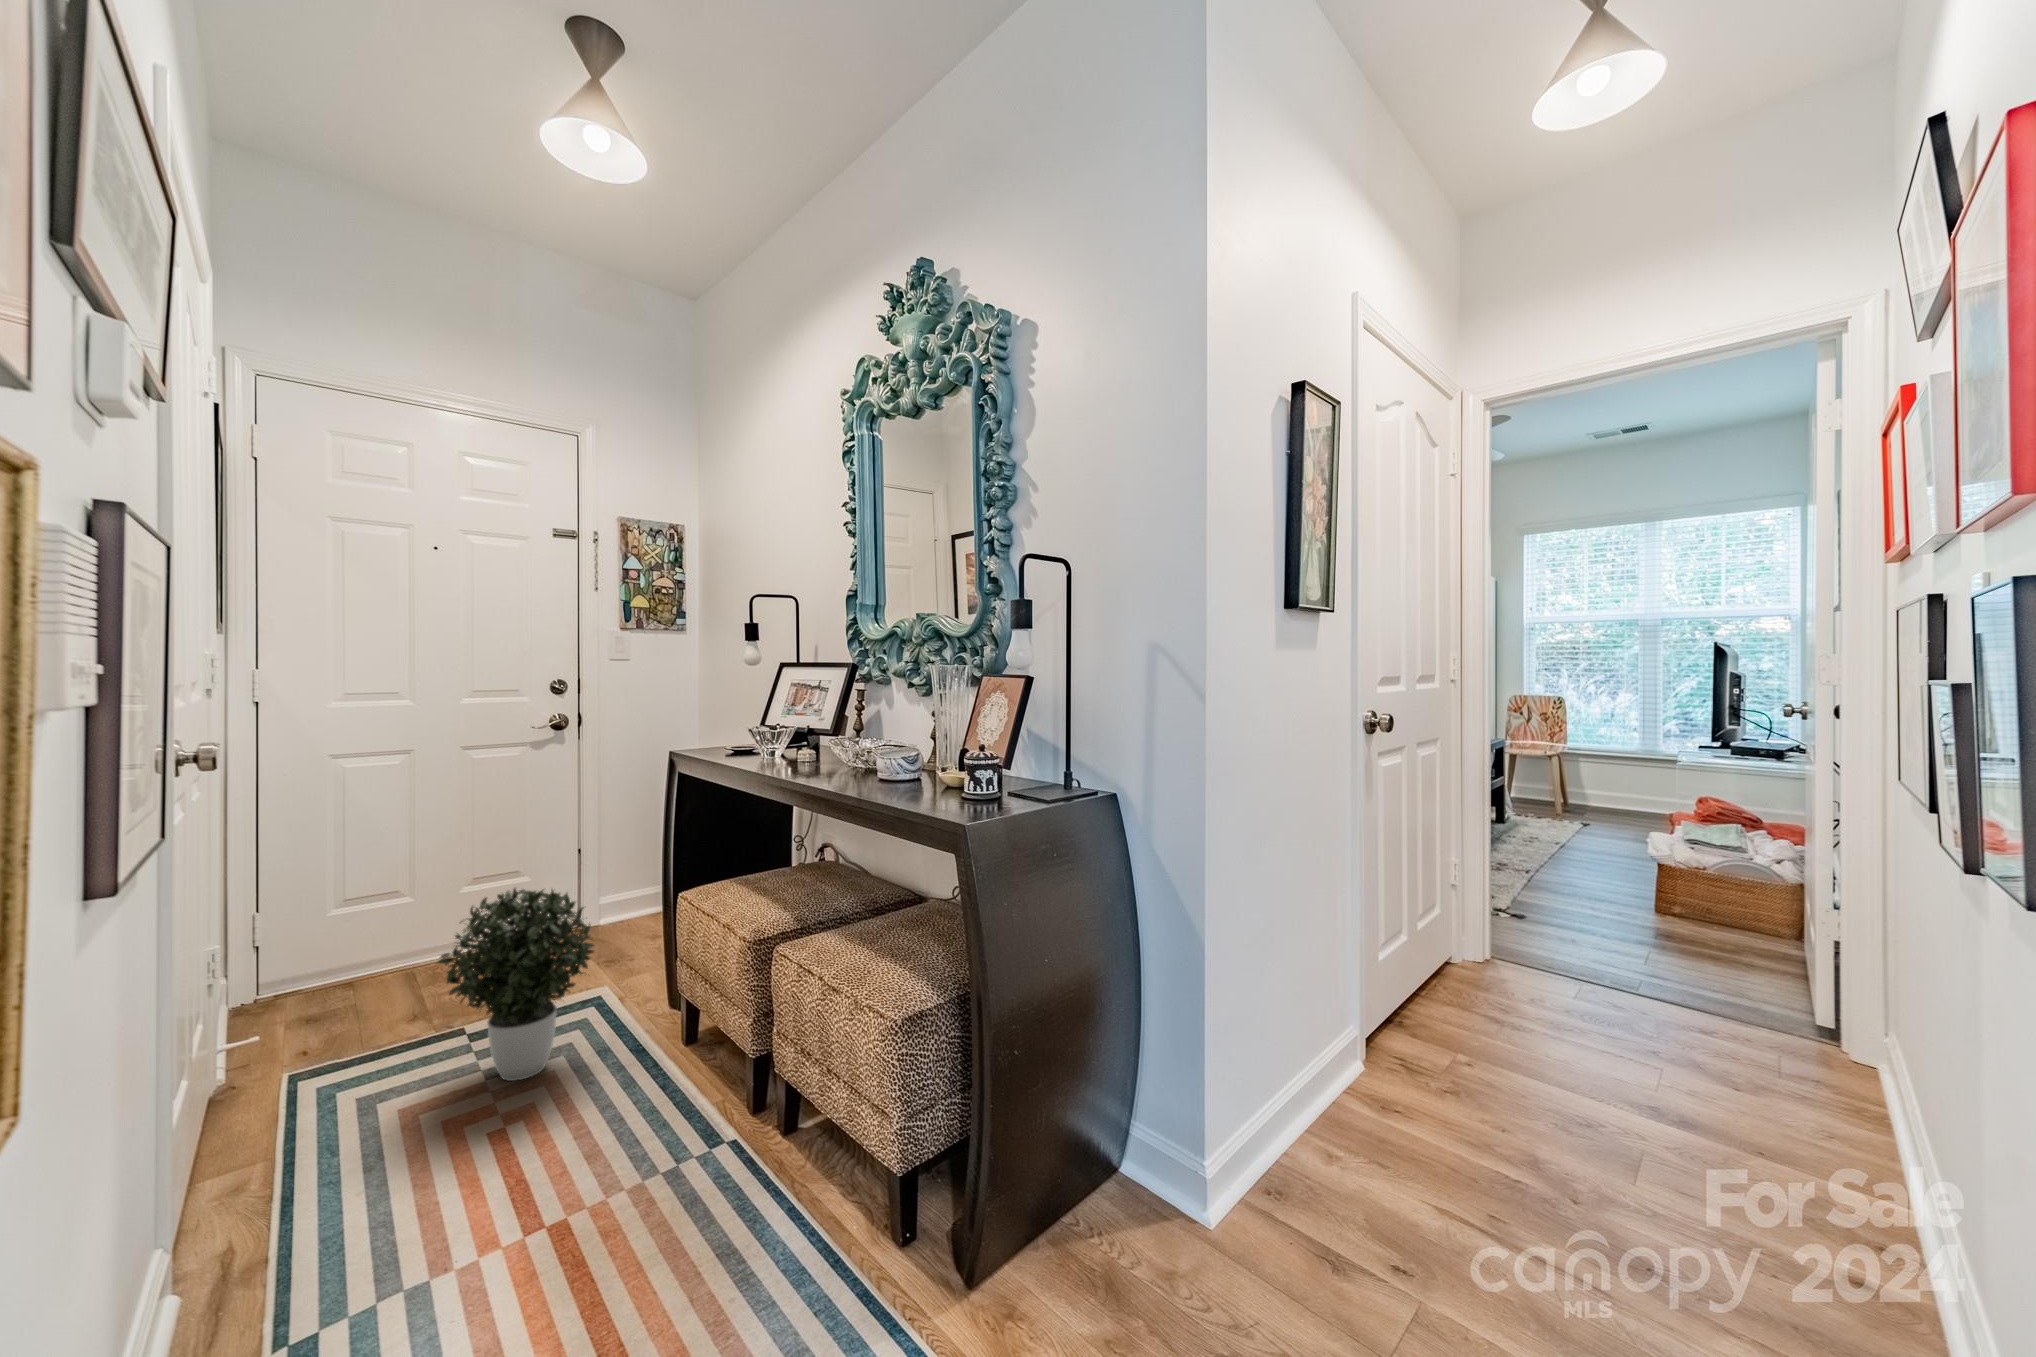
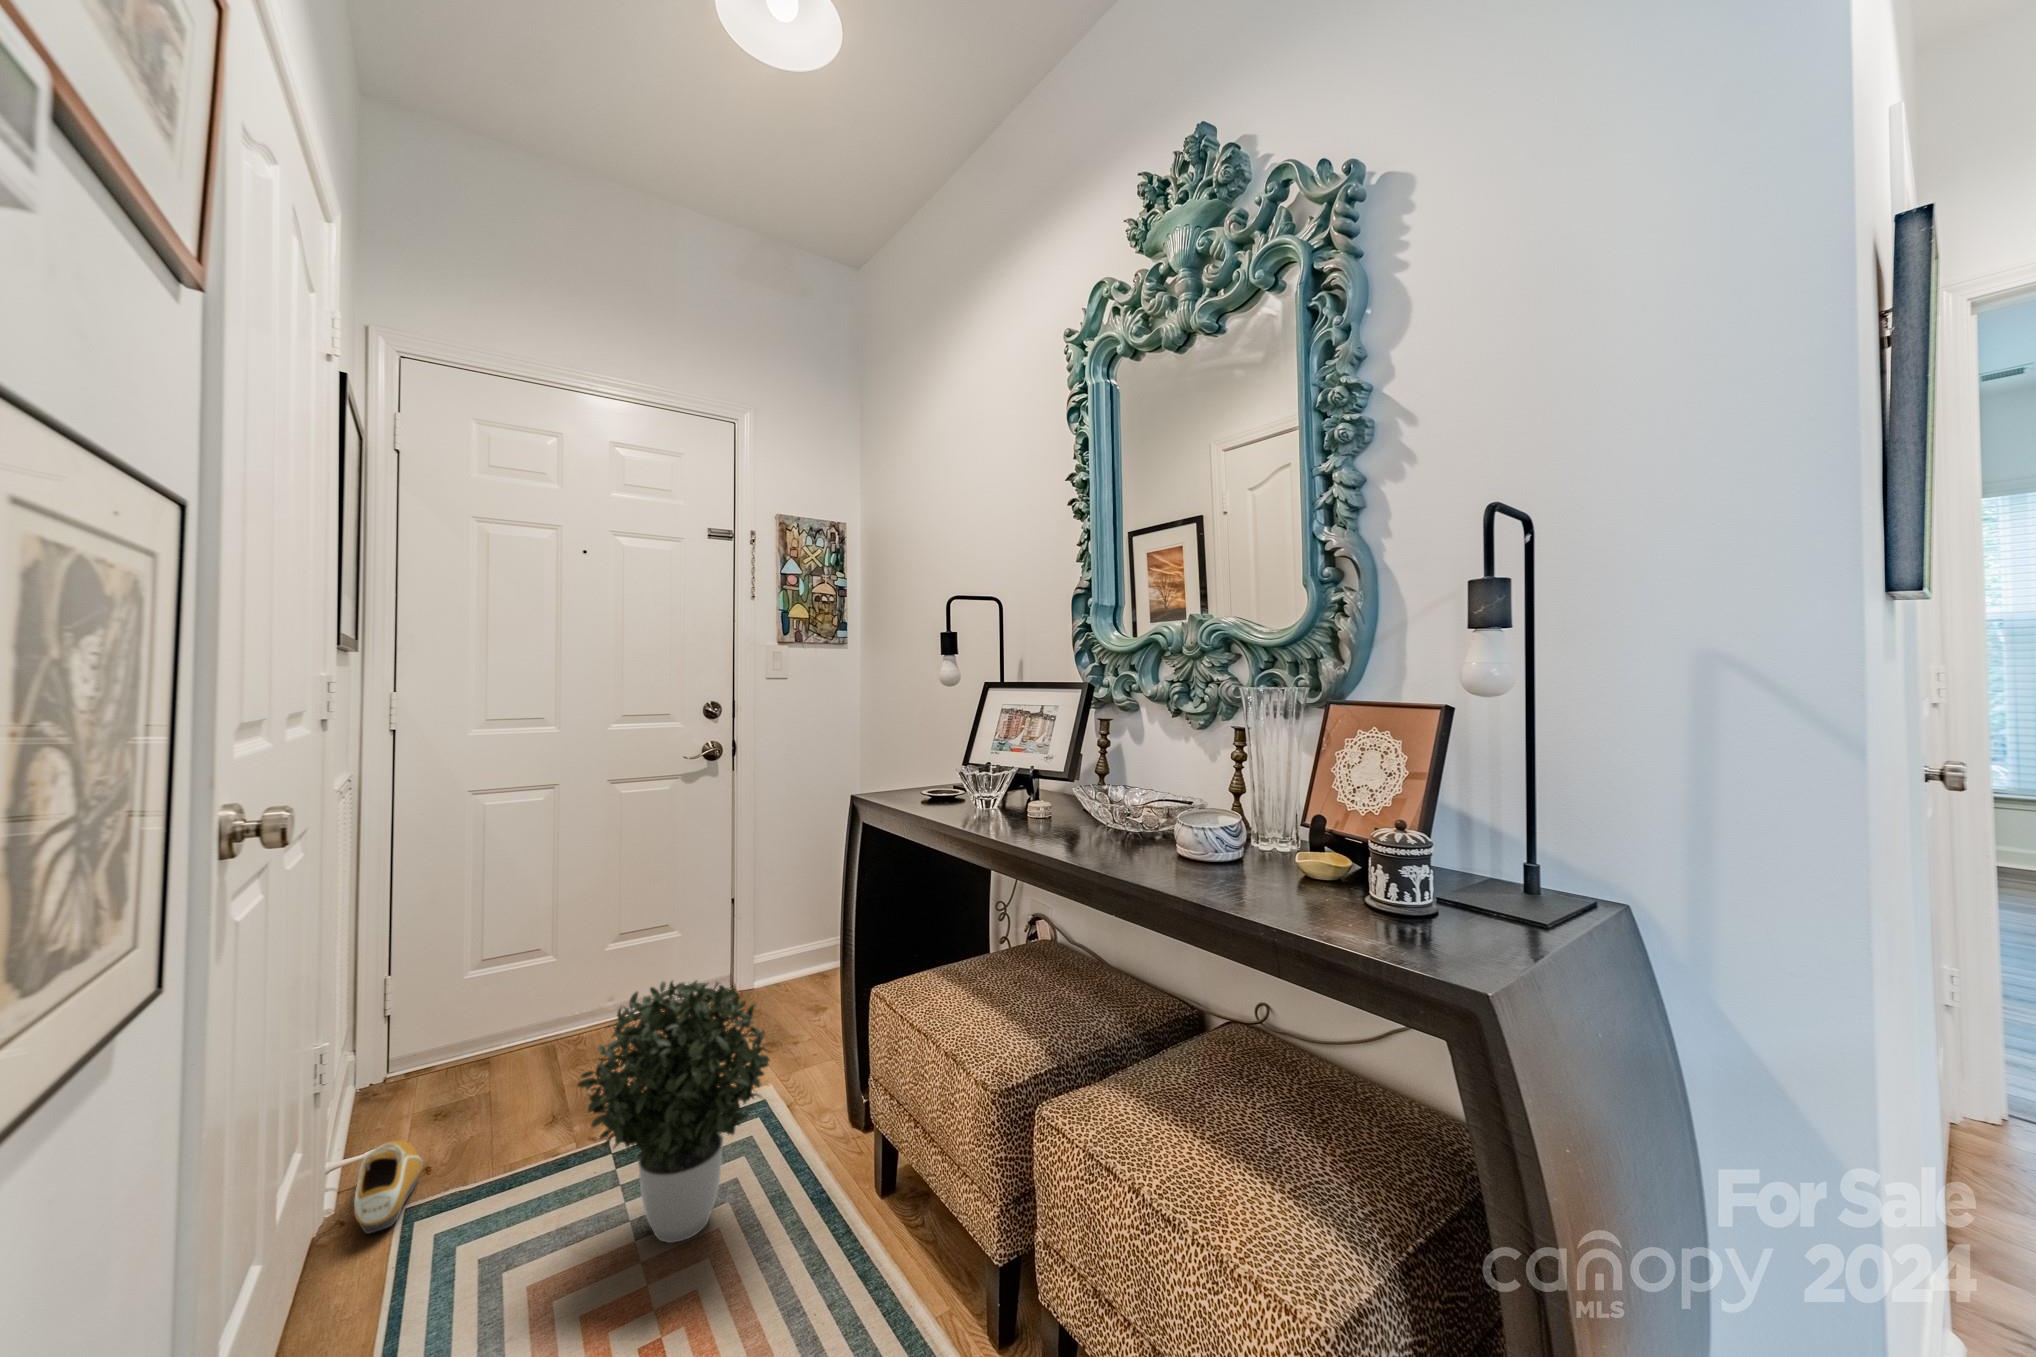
shoe: none [246,1027,301,1090] -> present [354,1140,423,1234]

